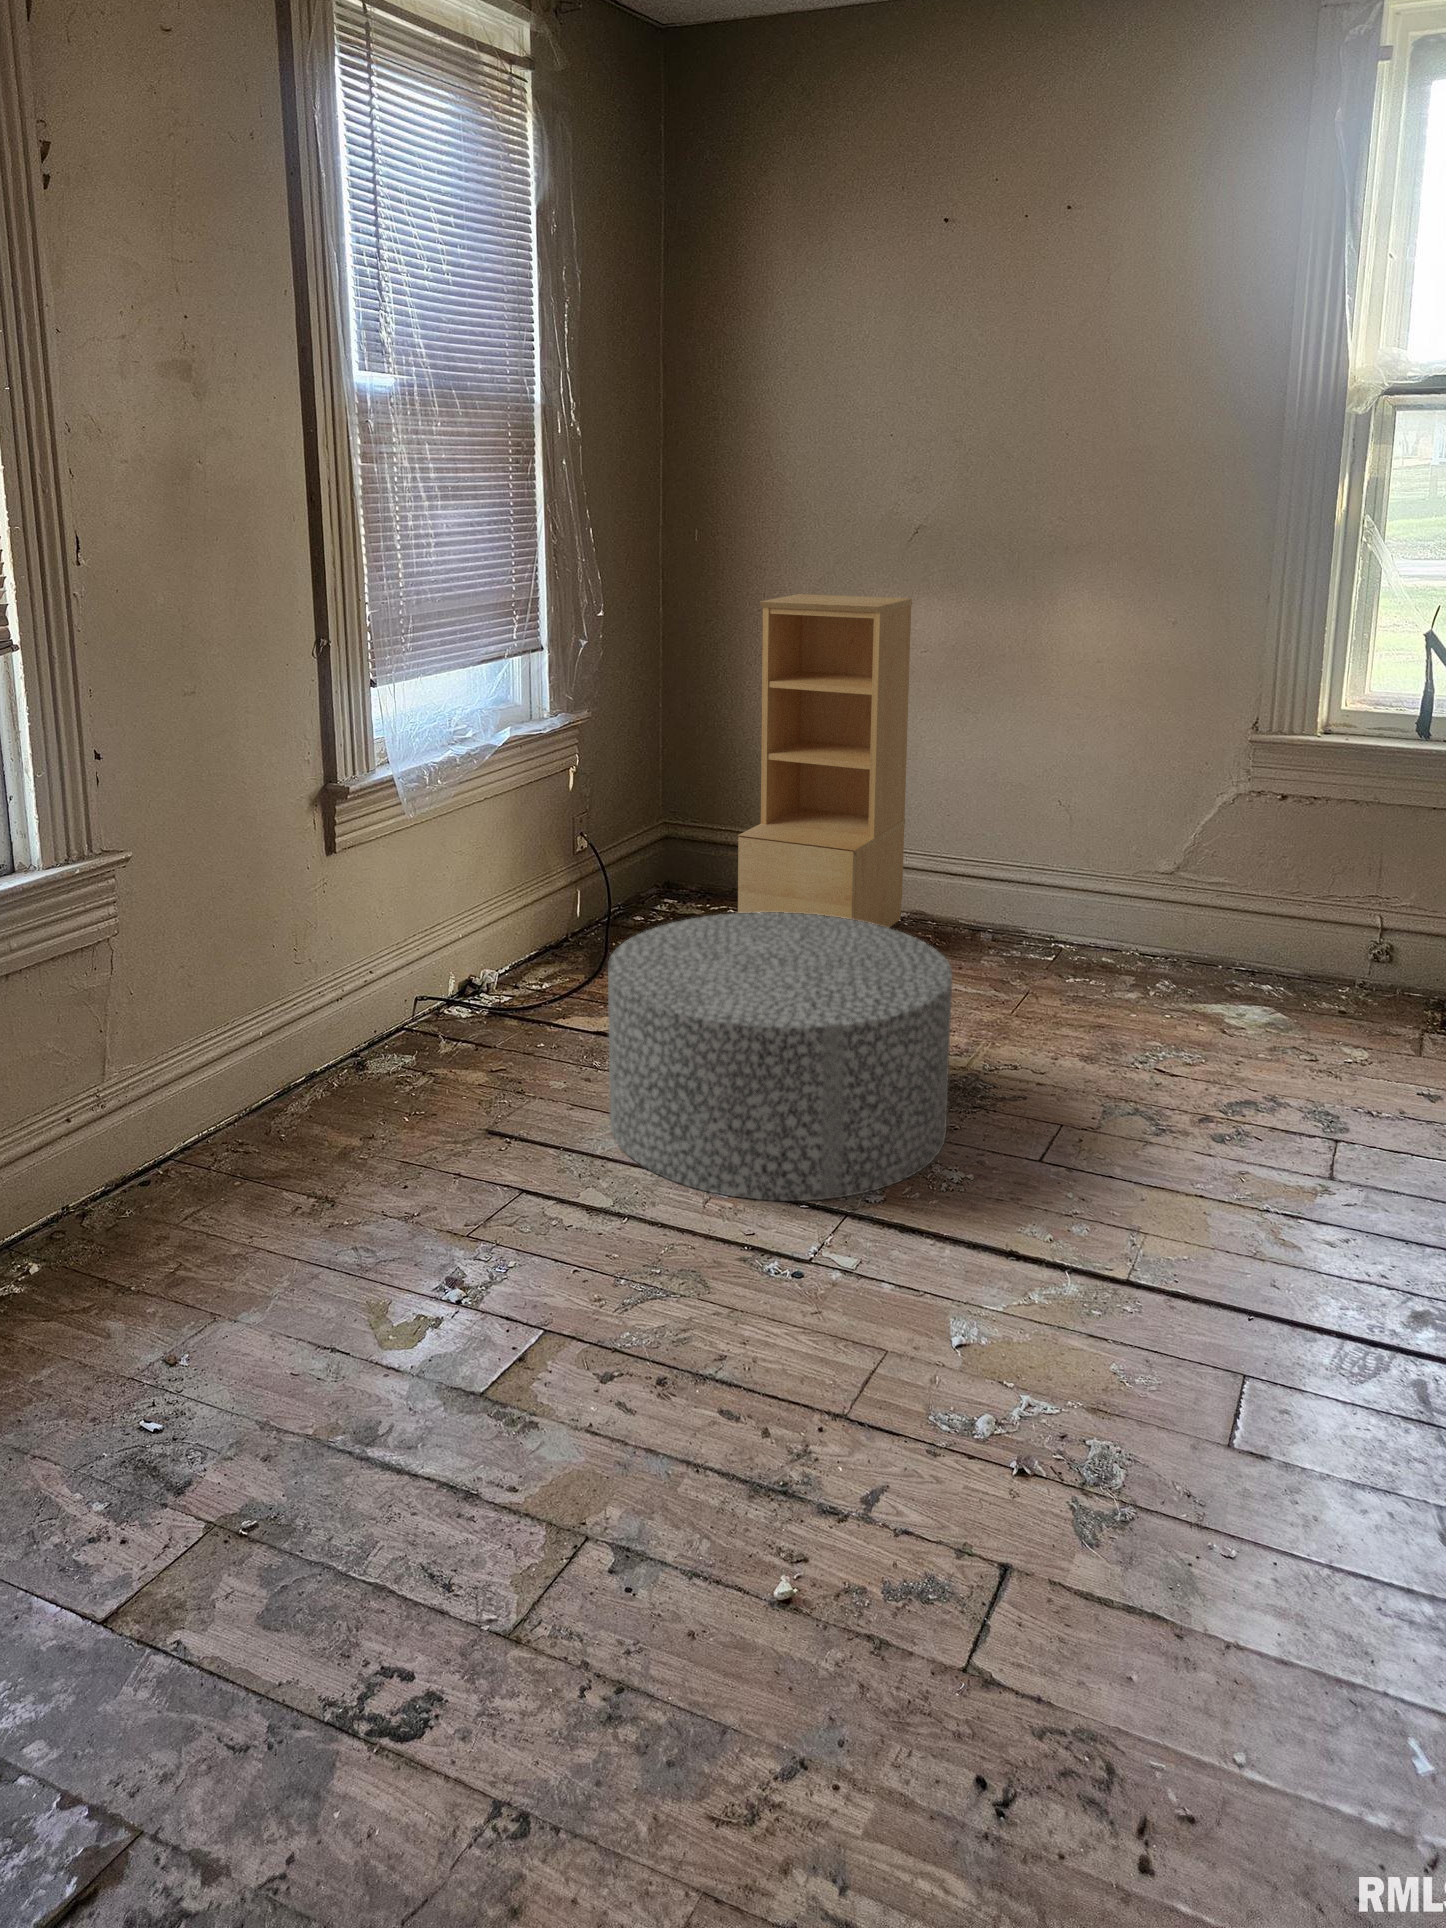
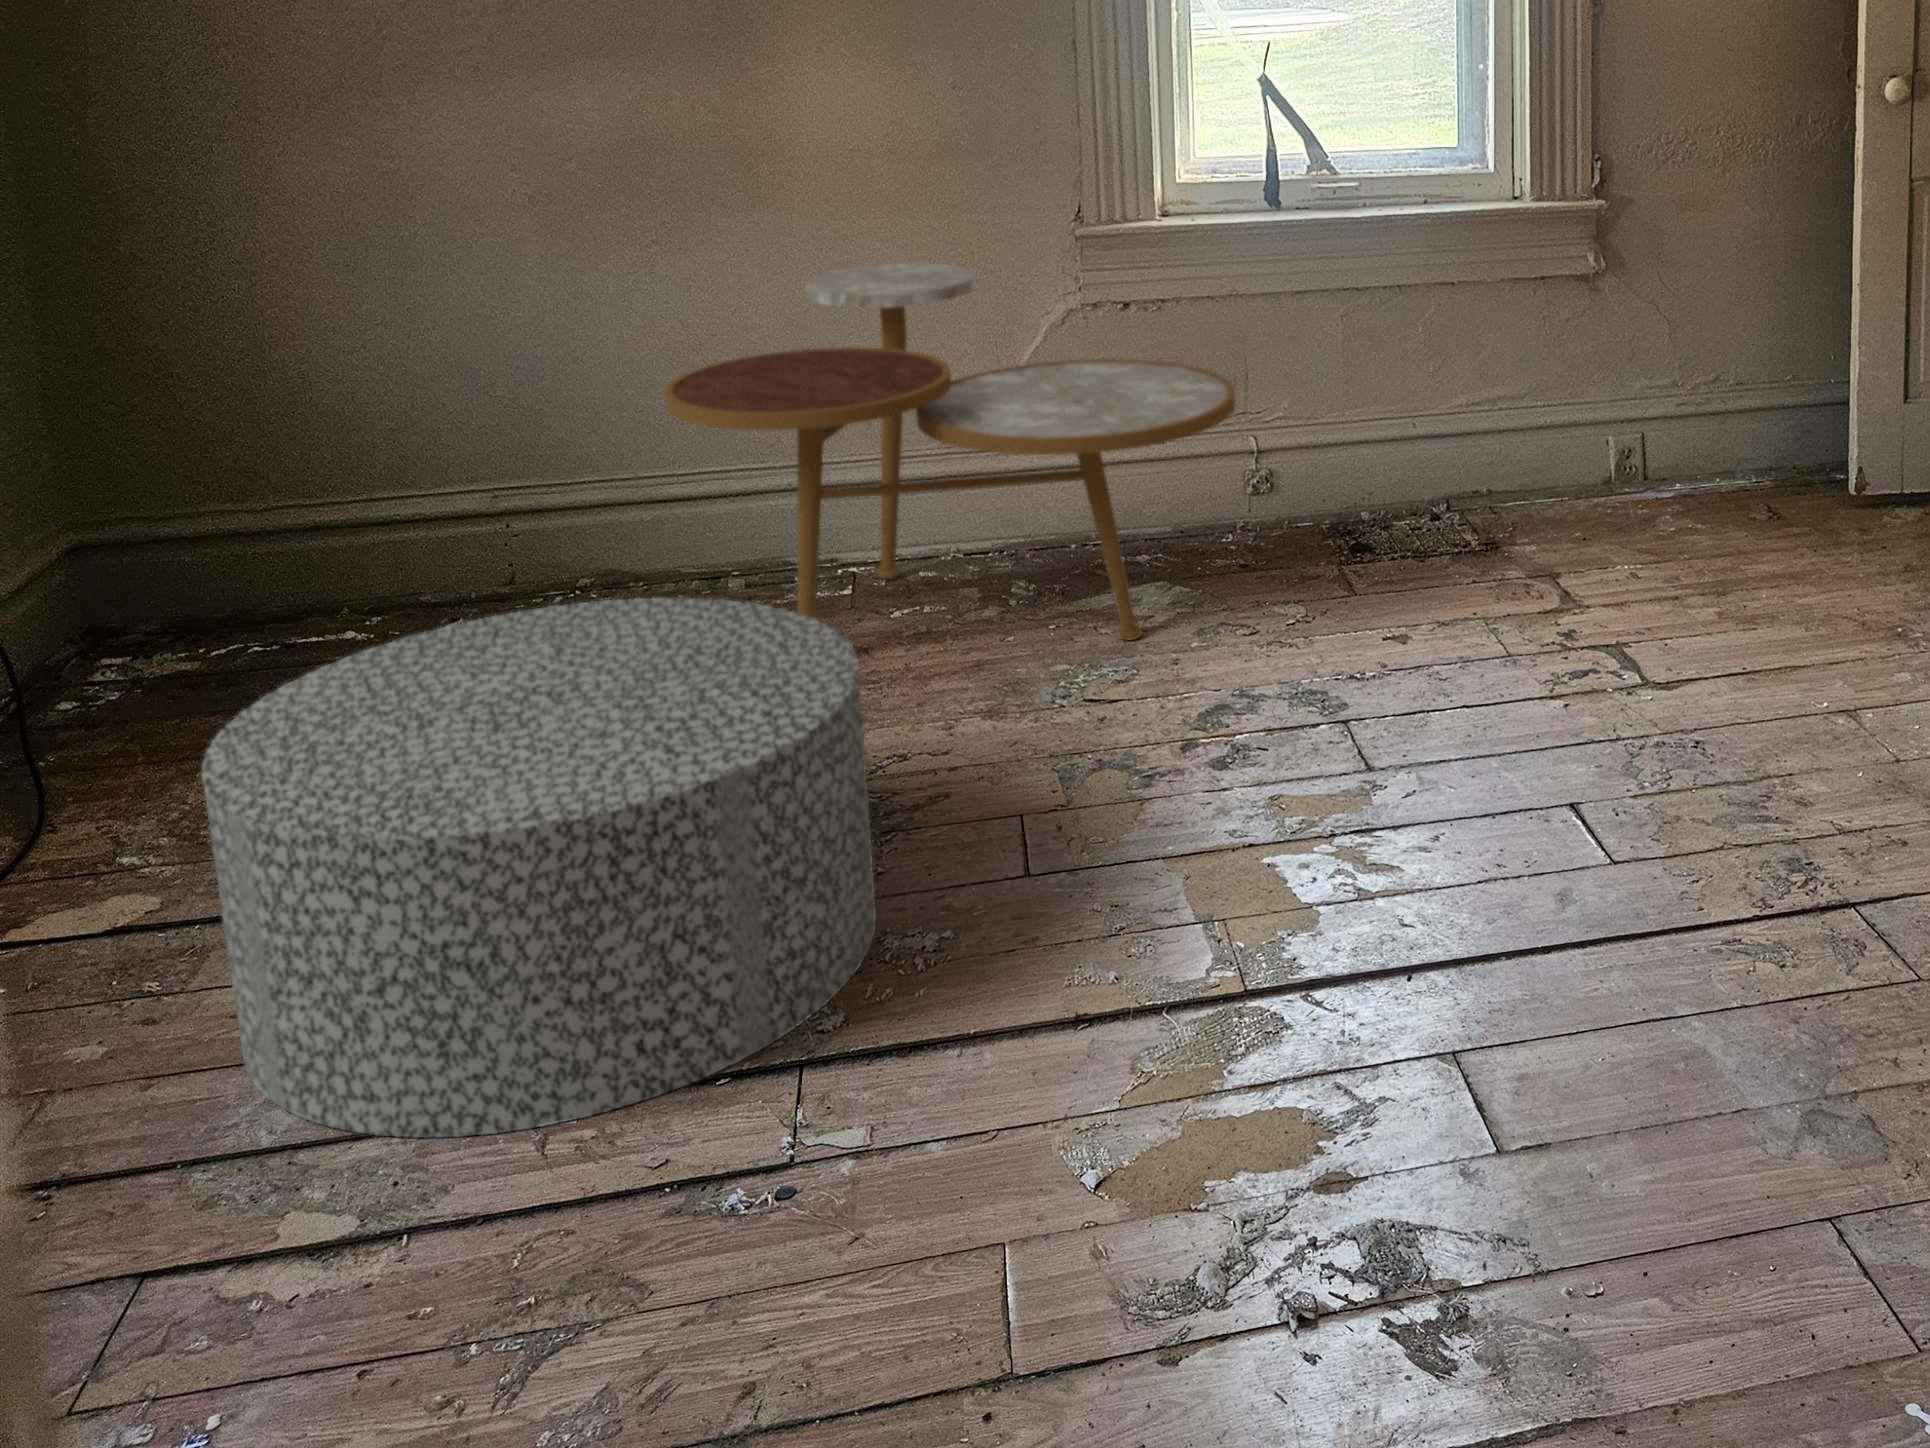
bookshelf: present [738,594,912,928] -> none [249,71,578,685]
side table: none [929,744,1323,1039] -> present [665,263,1236,640]

